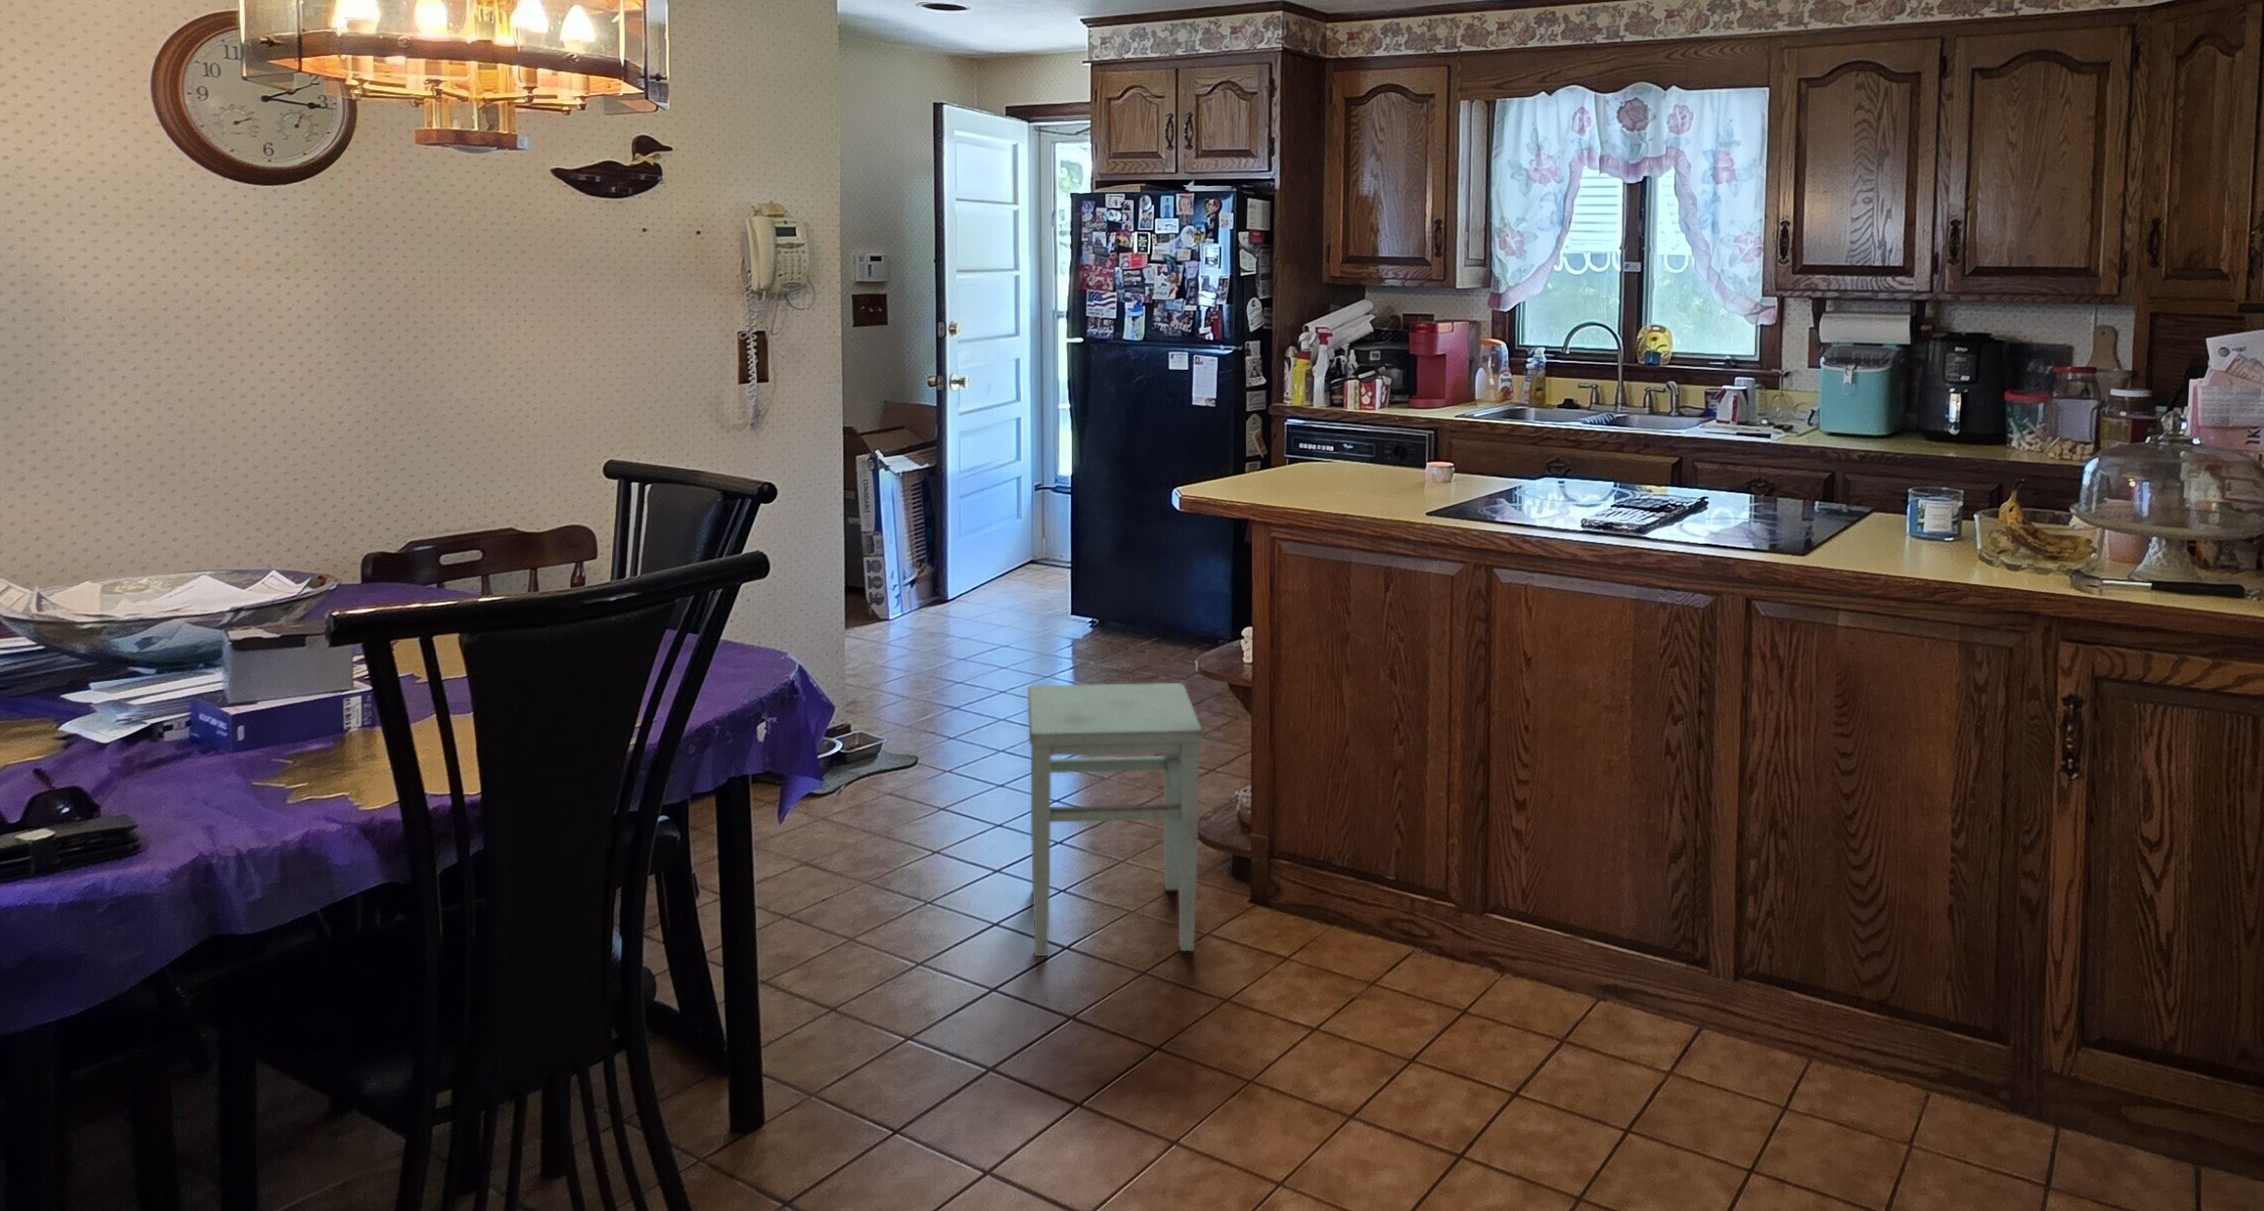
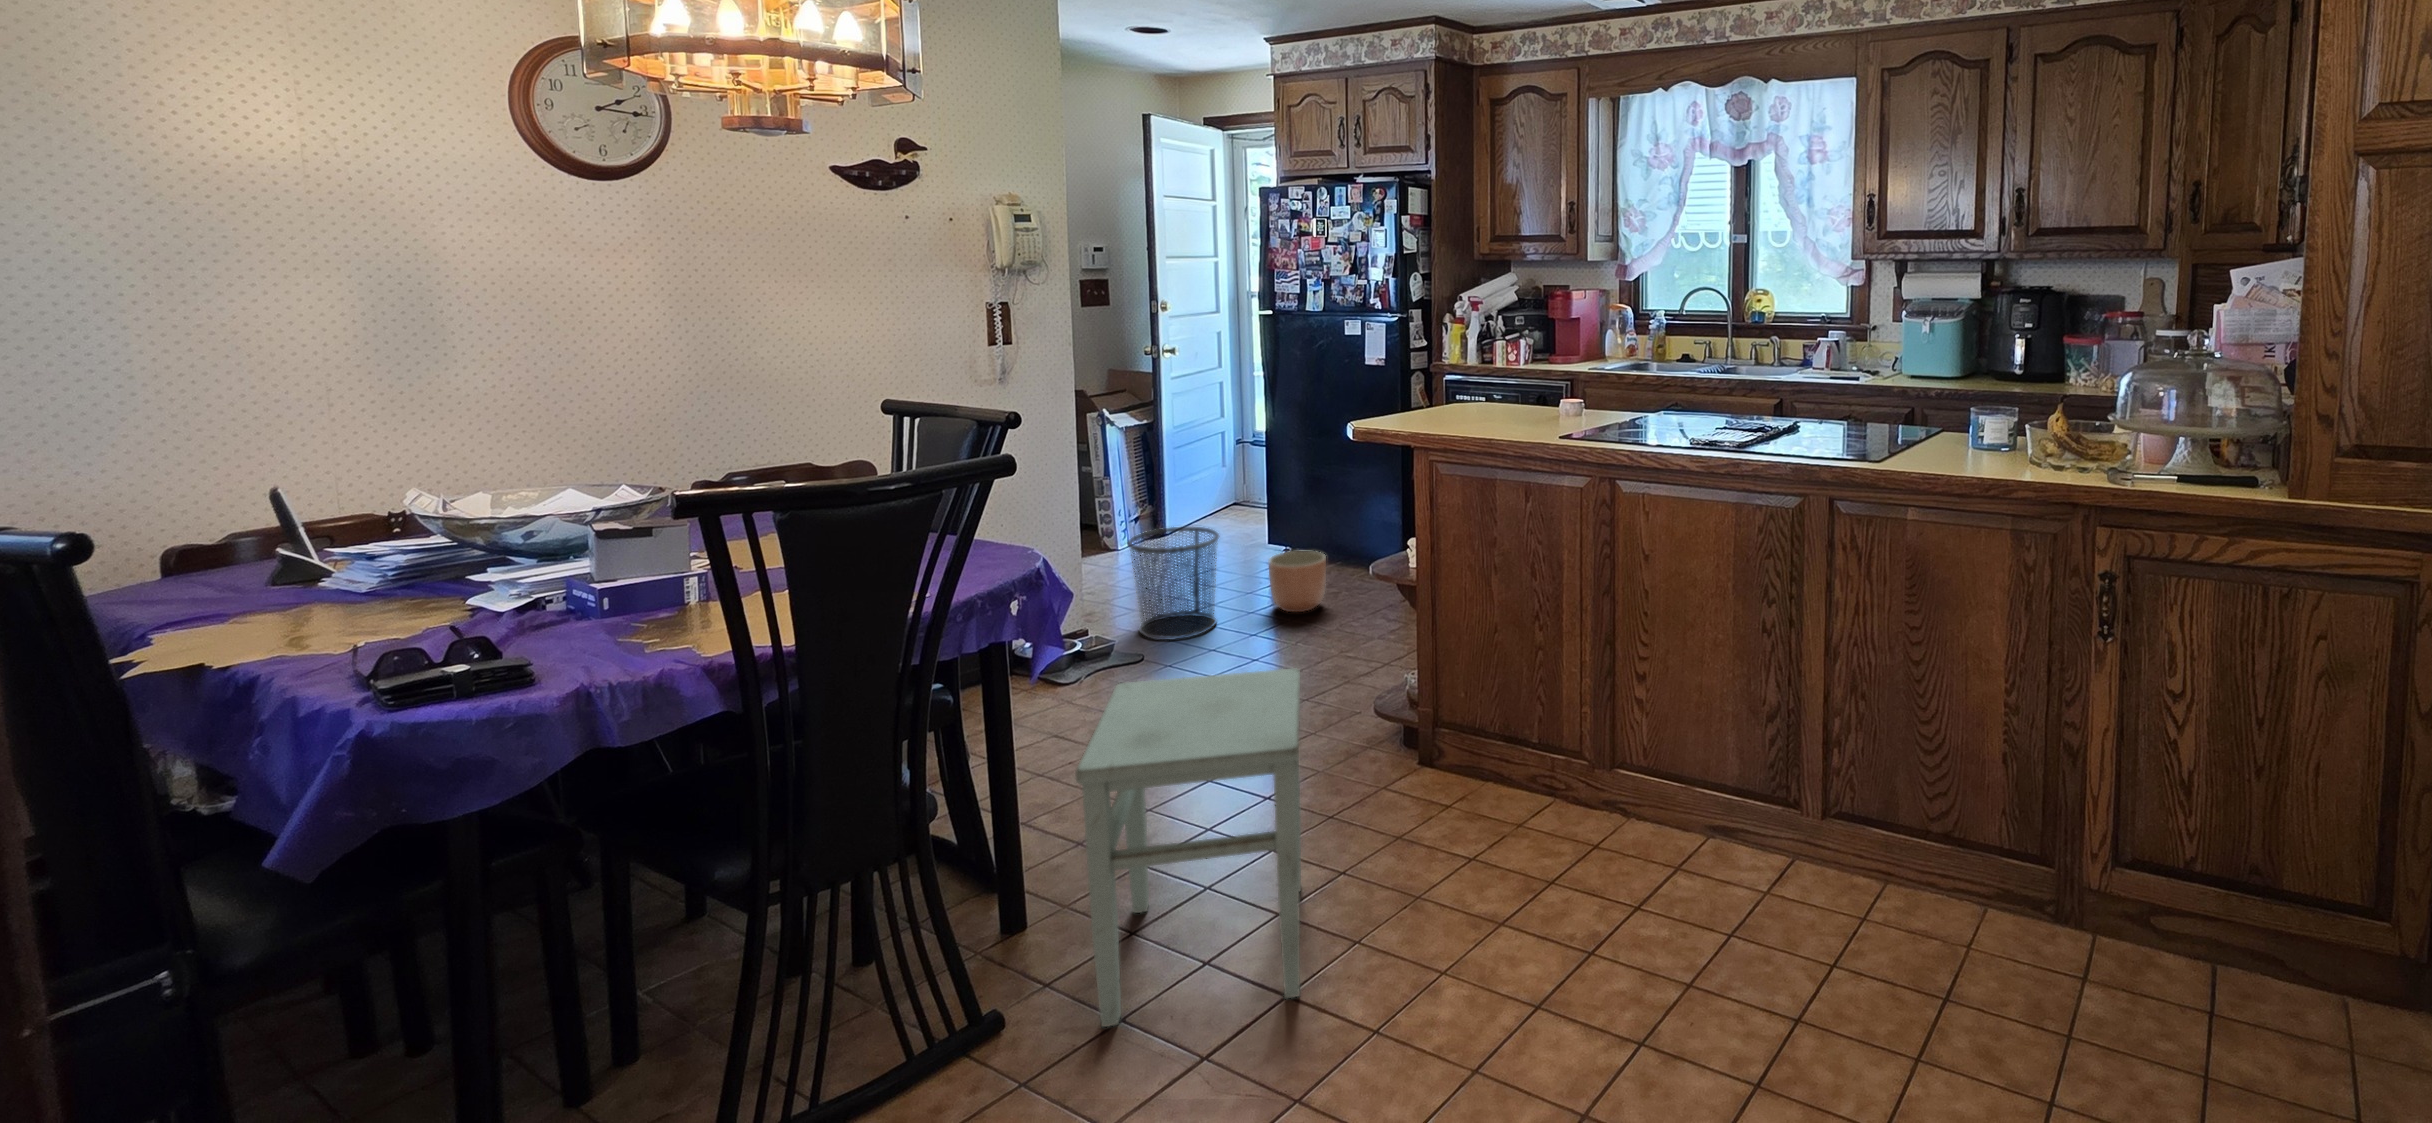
waste bin: none [942,578,1037,698] -> present [1127,527,1220,640]
planter: none [1085,612,1147,679] -> present [1269,551,1326,612]

